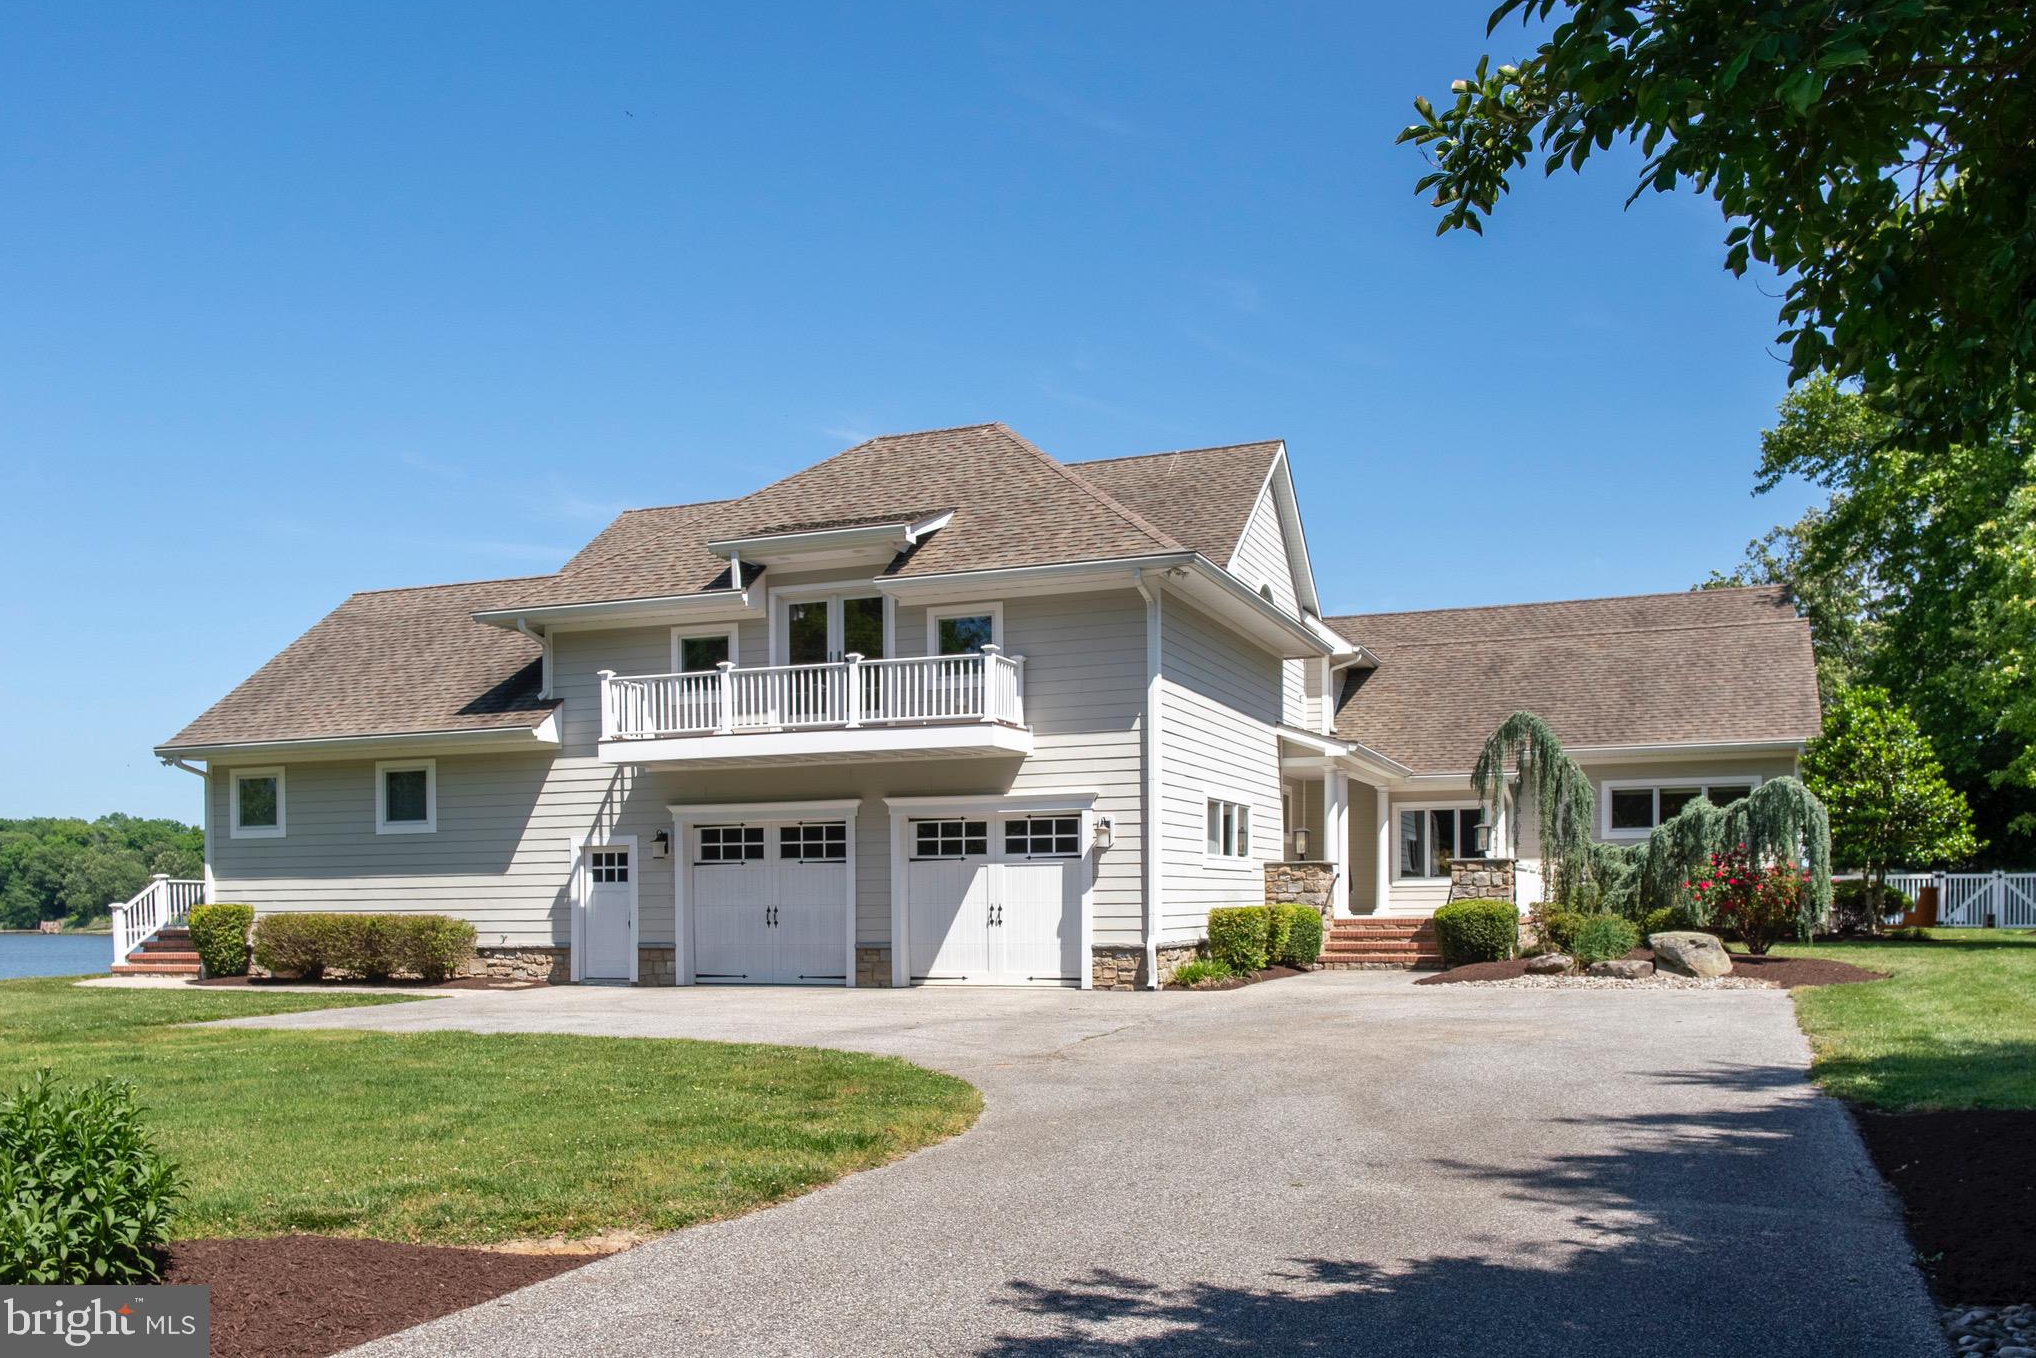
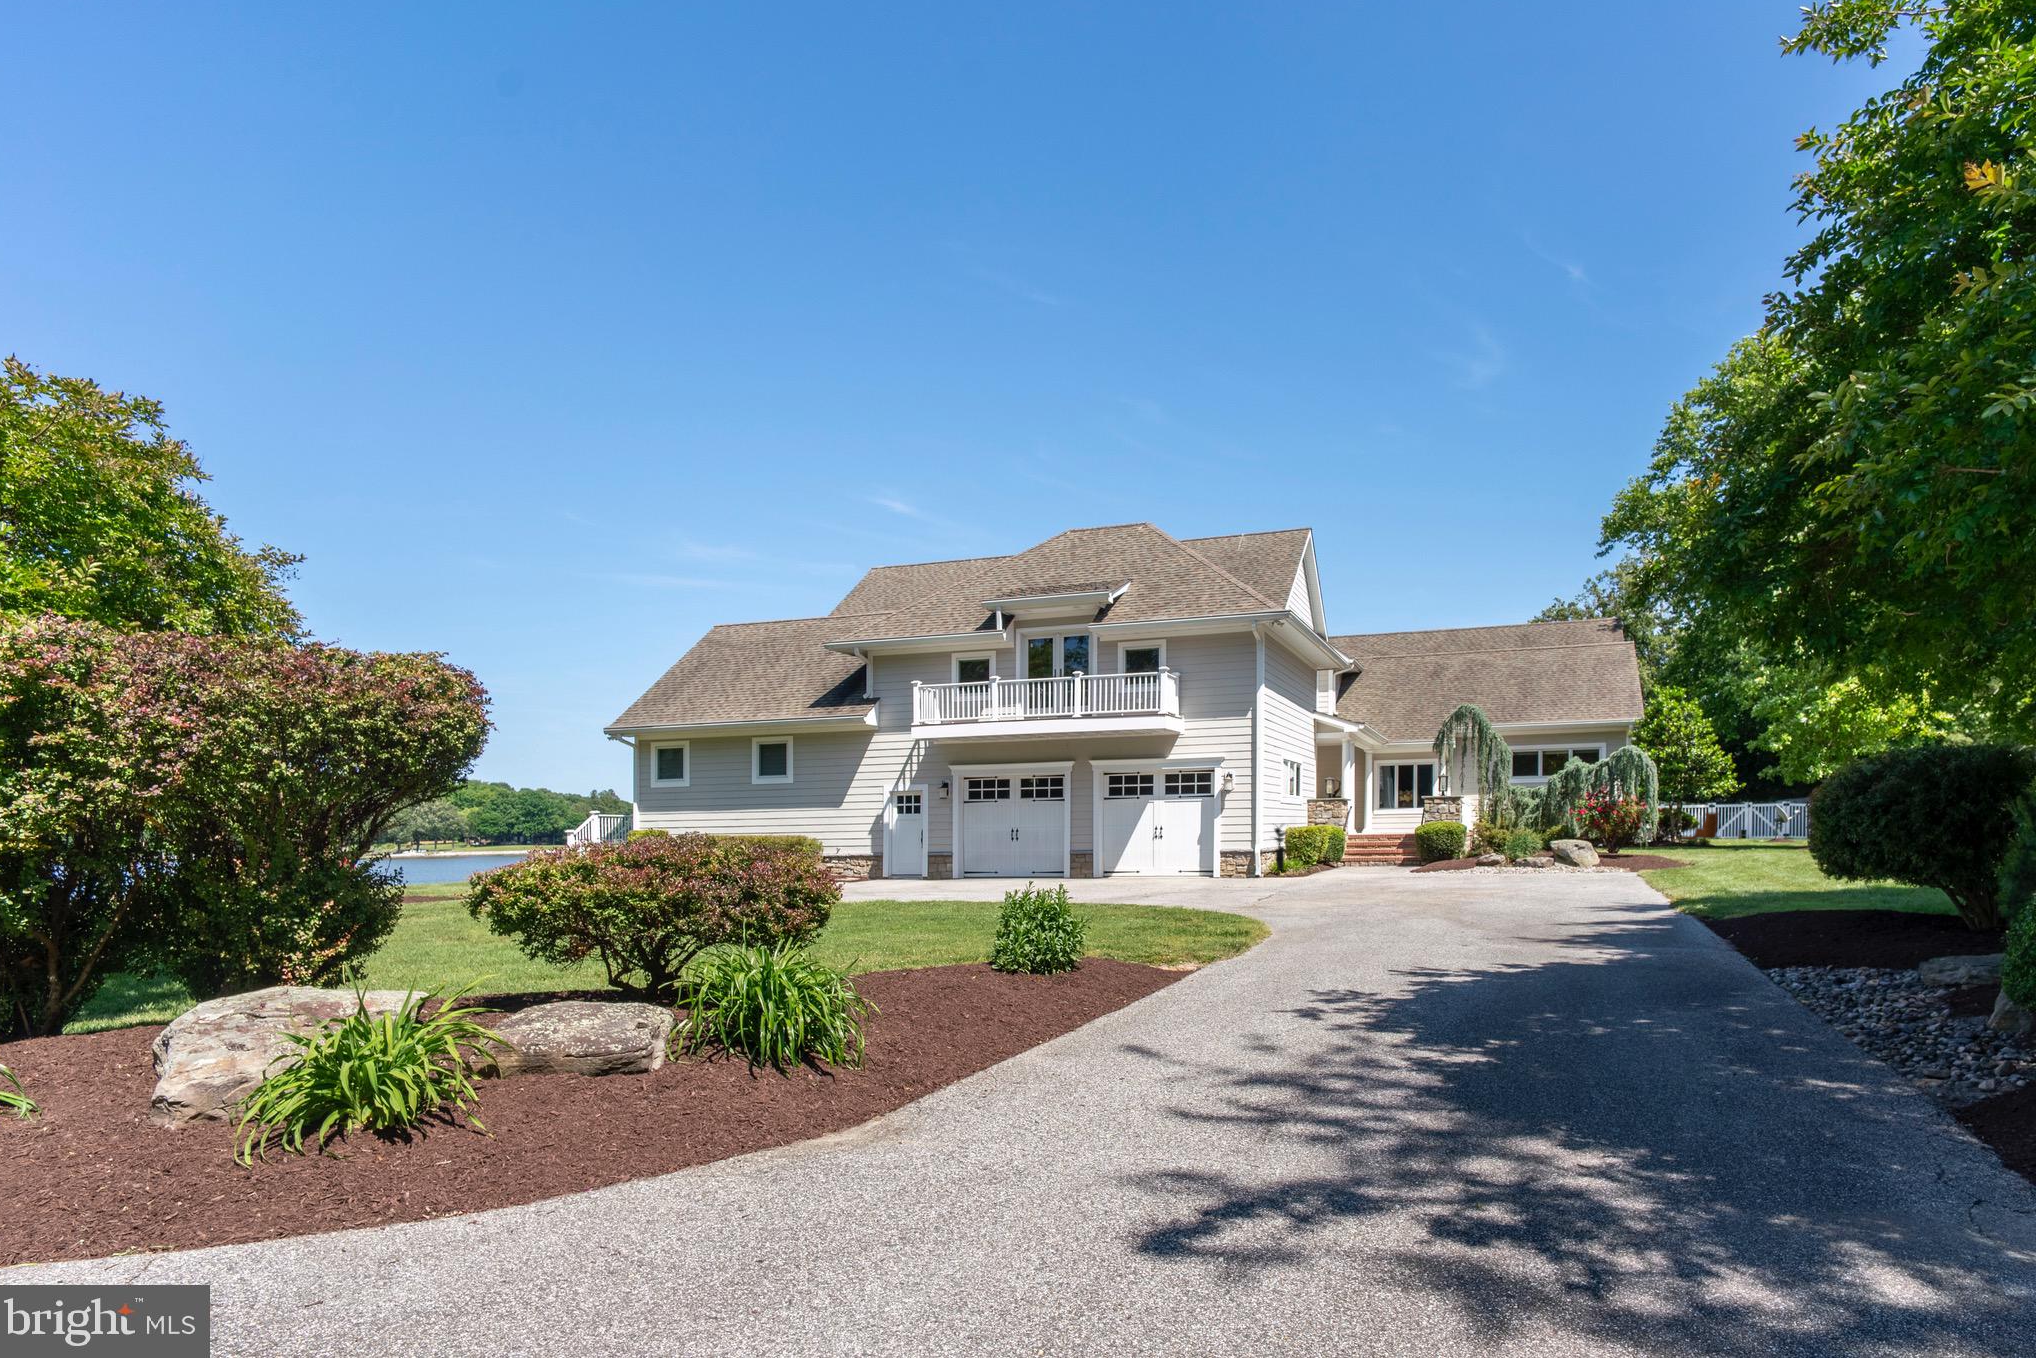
potted plant: none [1172,903,1207,982] -> present [1275,827,1286,870]

